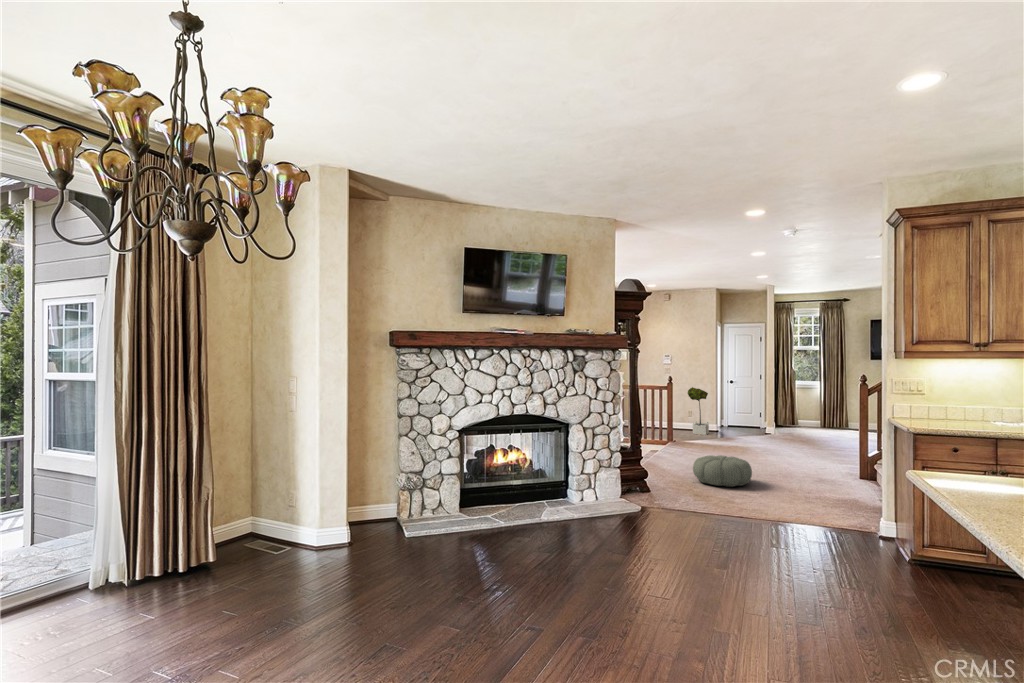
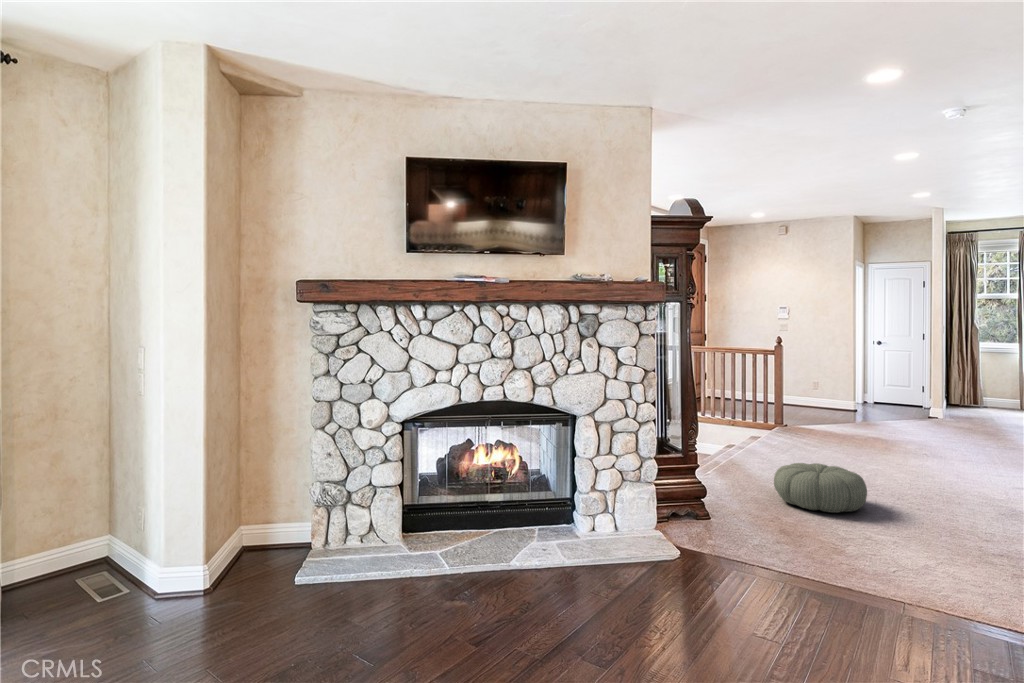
potted tree: present [688,387,709,435] -> none [776,367,804,427]

